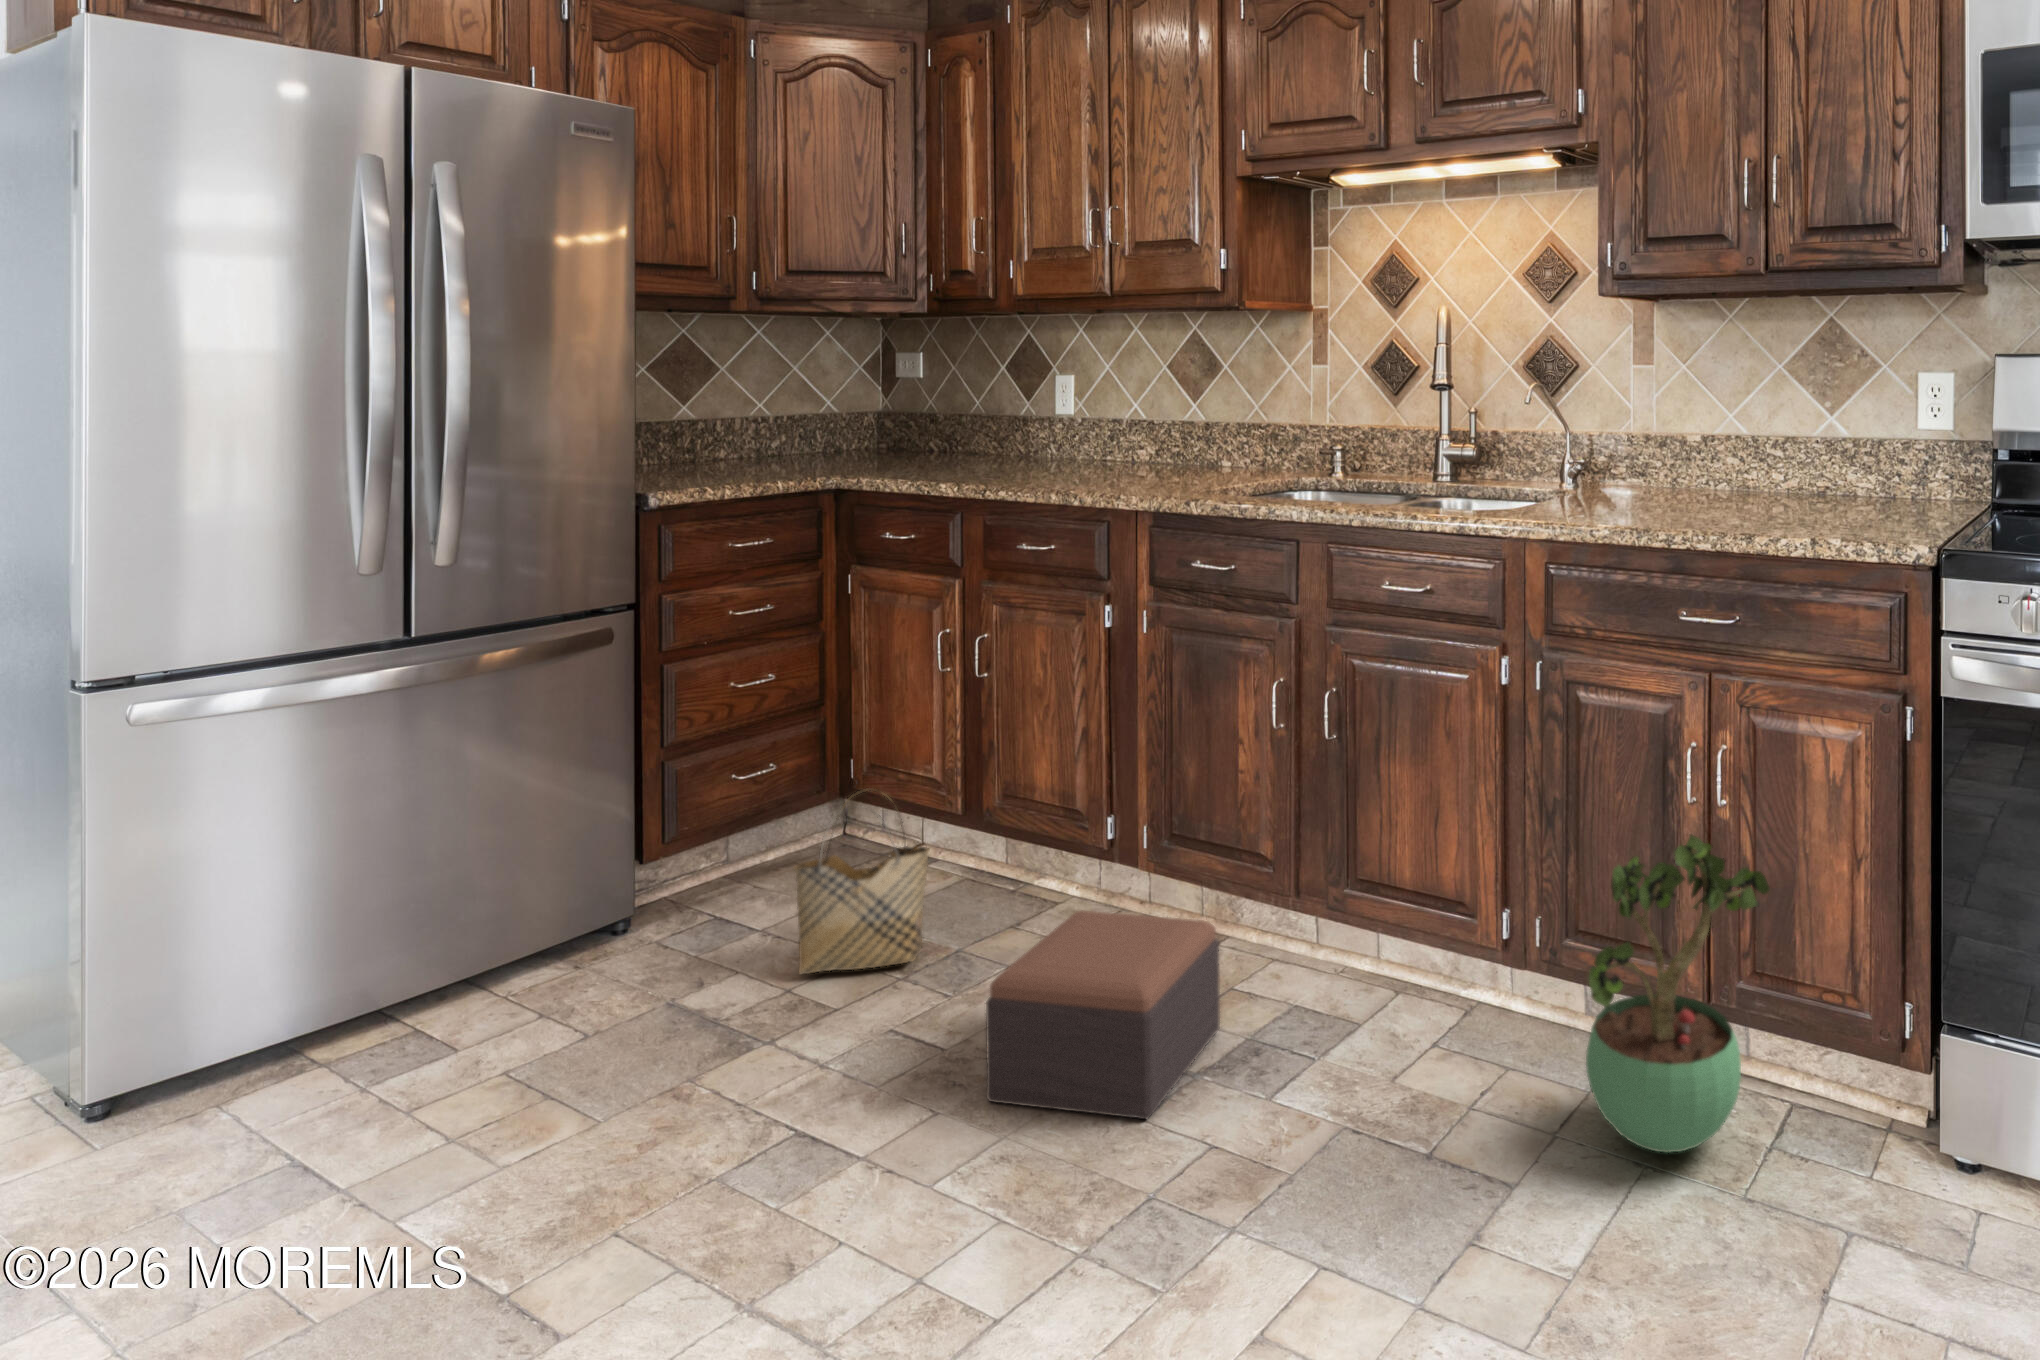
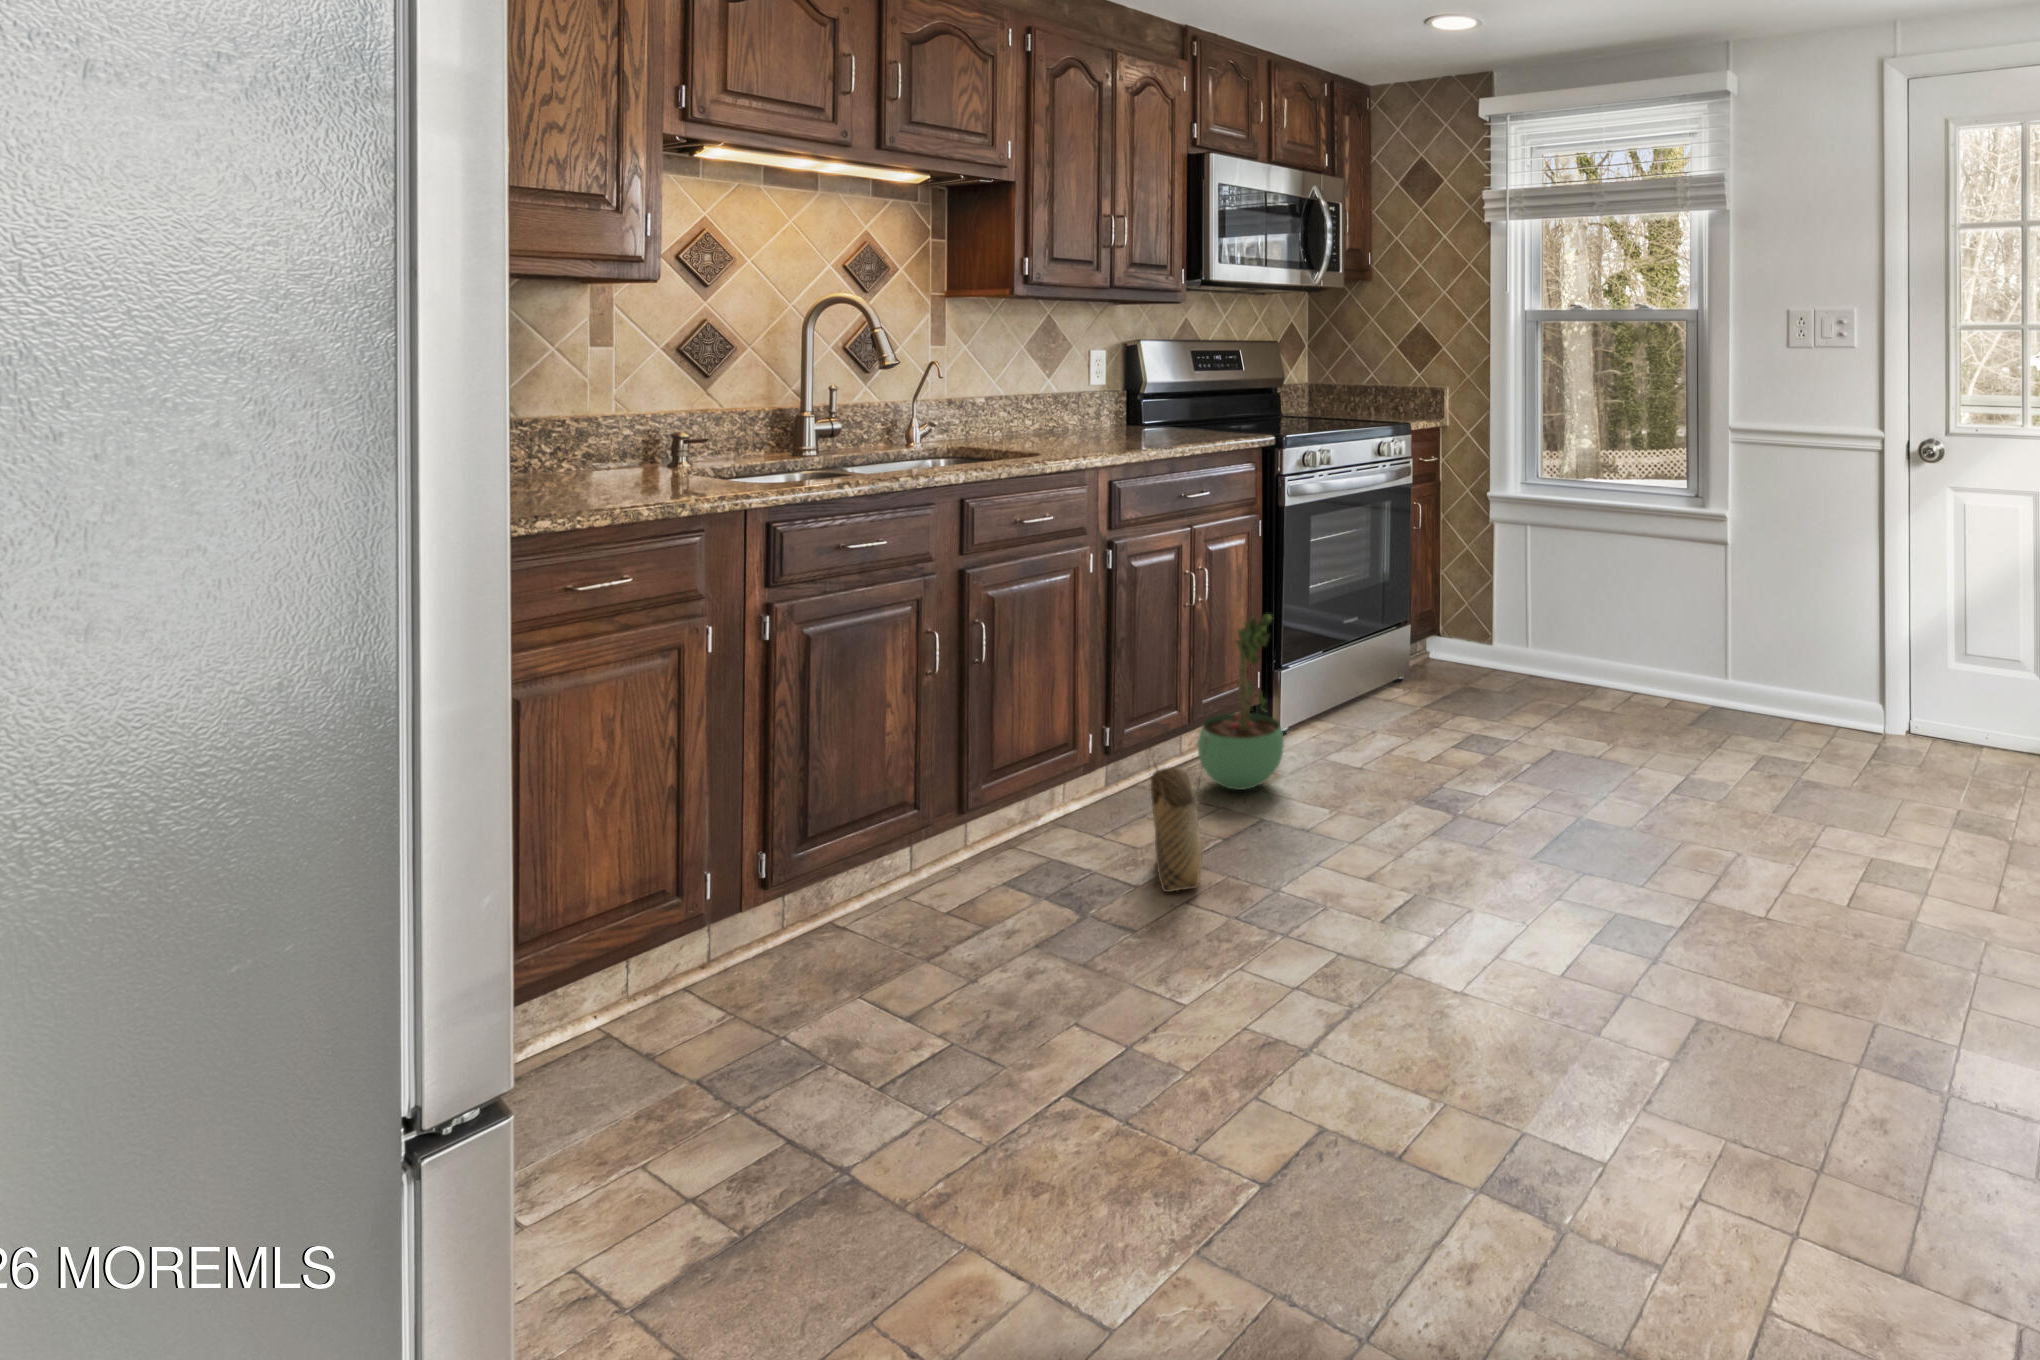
woven basket: present [794,789,929,974] -> present [1147,731,1208,892]
footstool: present [986,910,1220,1119] -> none [964,820,1158,994]

